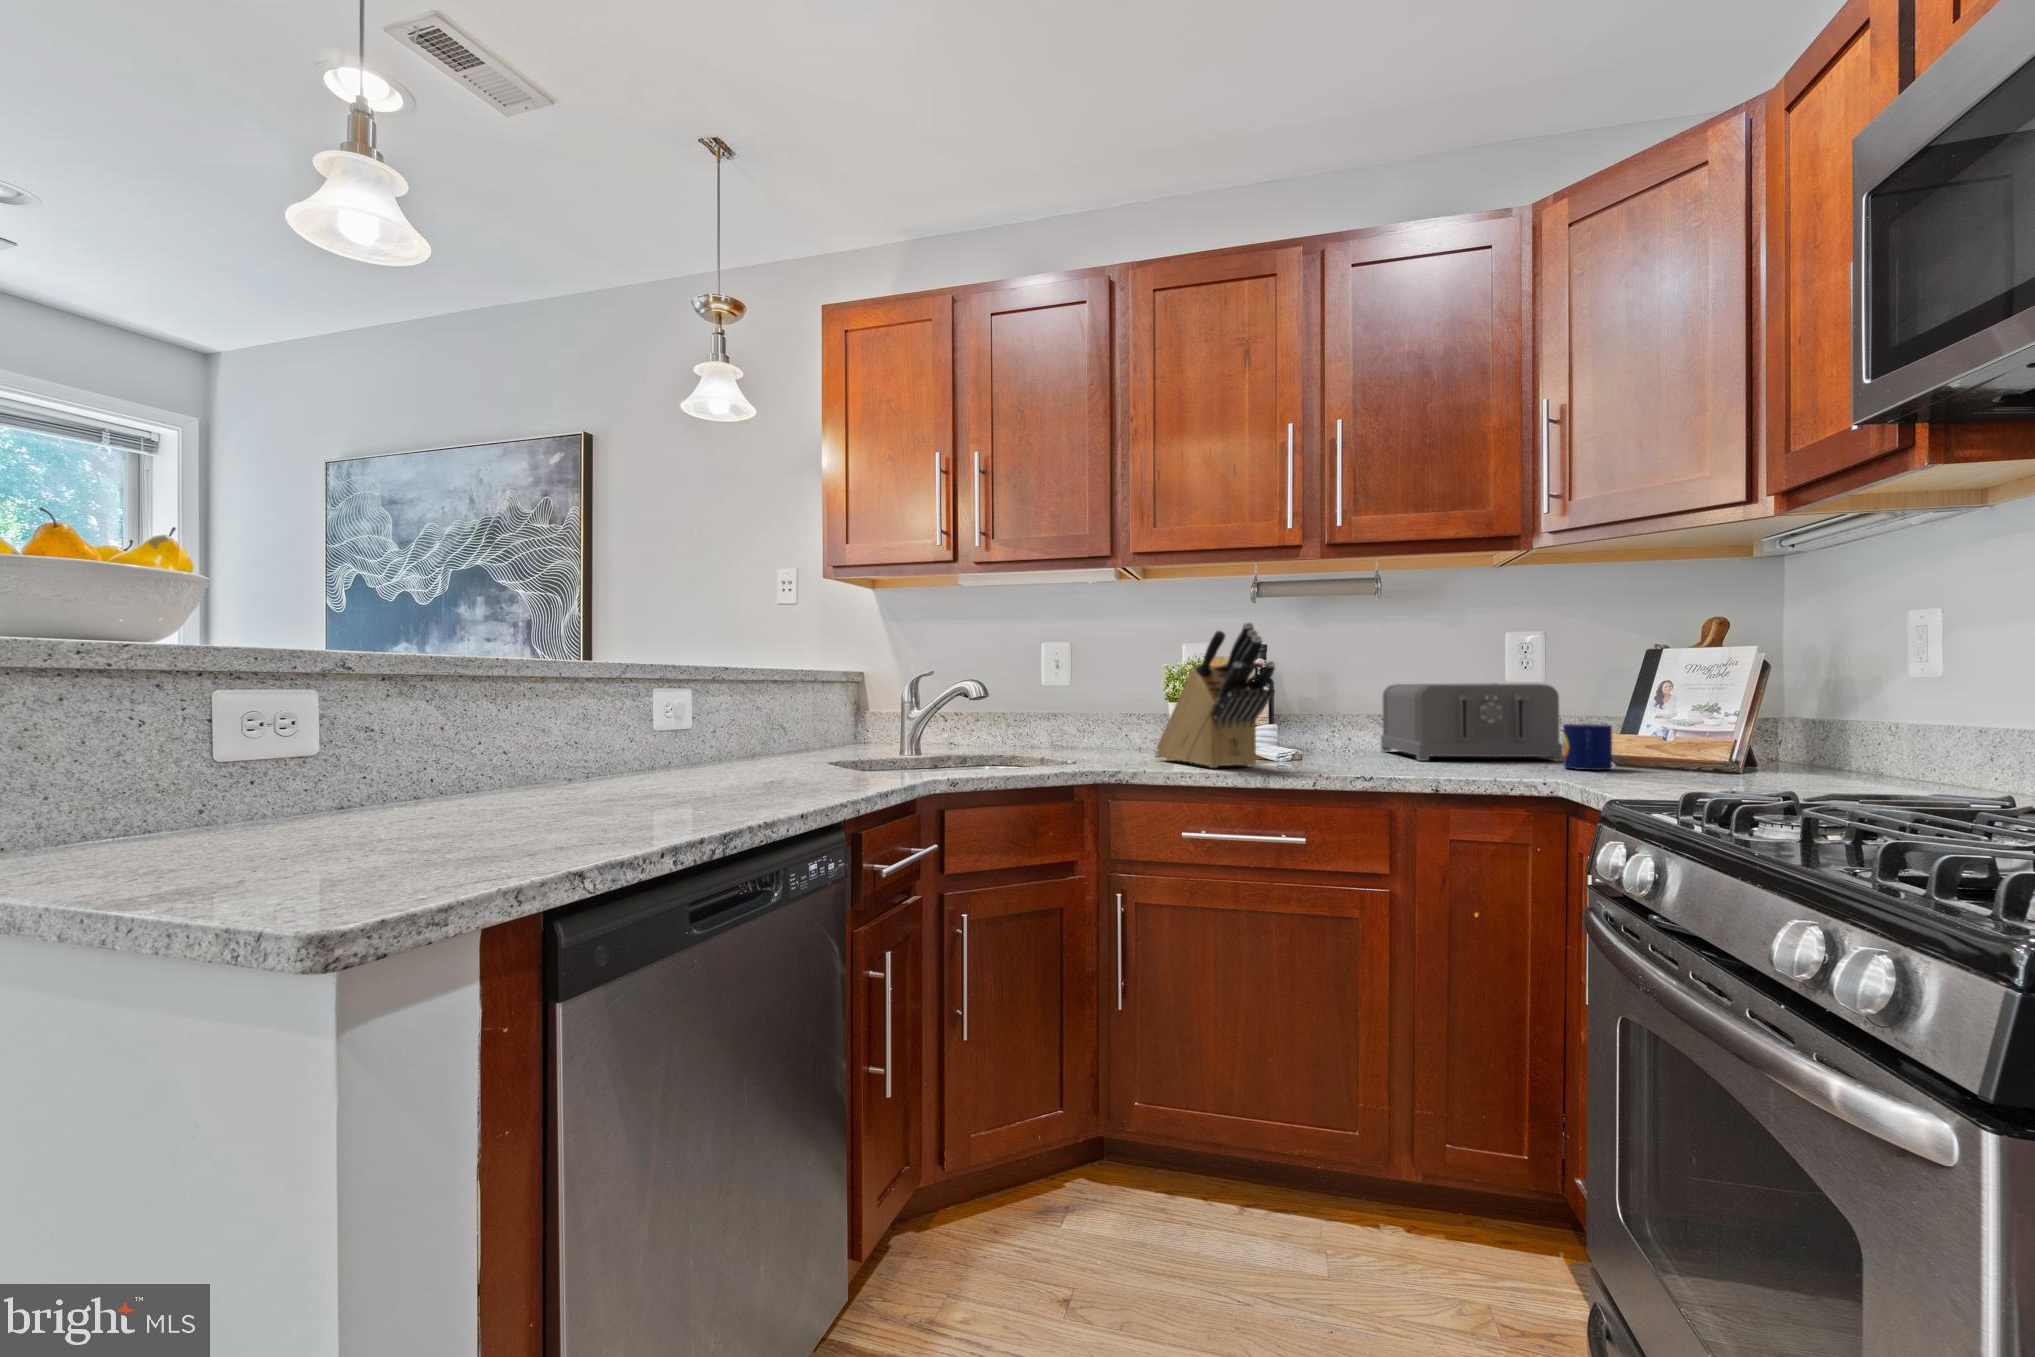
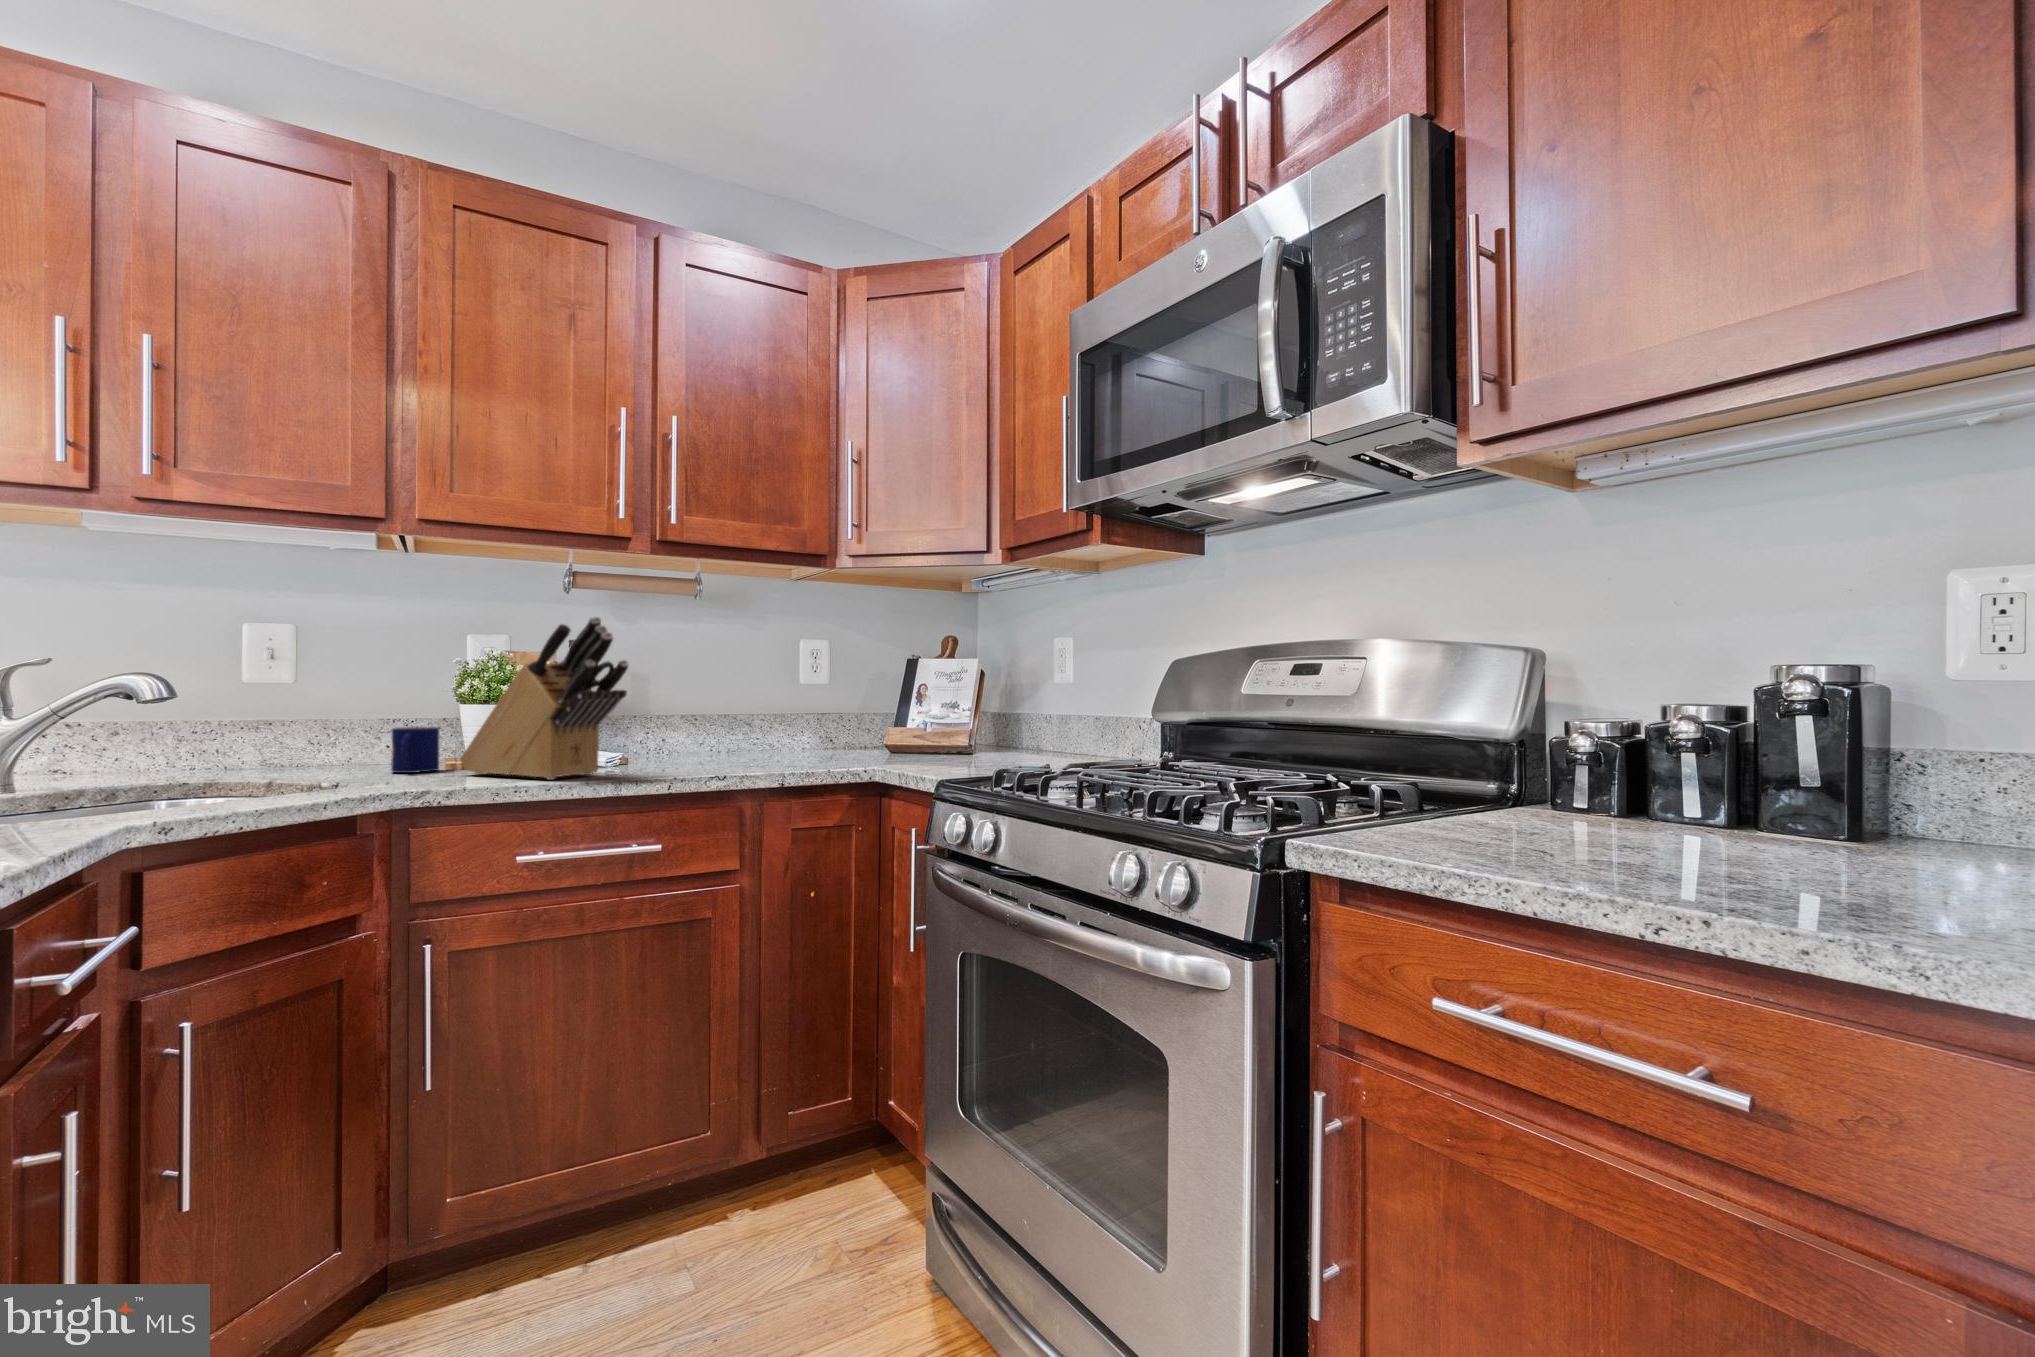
toaster: present [1381,683,1563,761] -> none [695,685,857,758]
mug: present [1563,724,1612,770] -> present [391,727,439,773]

